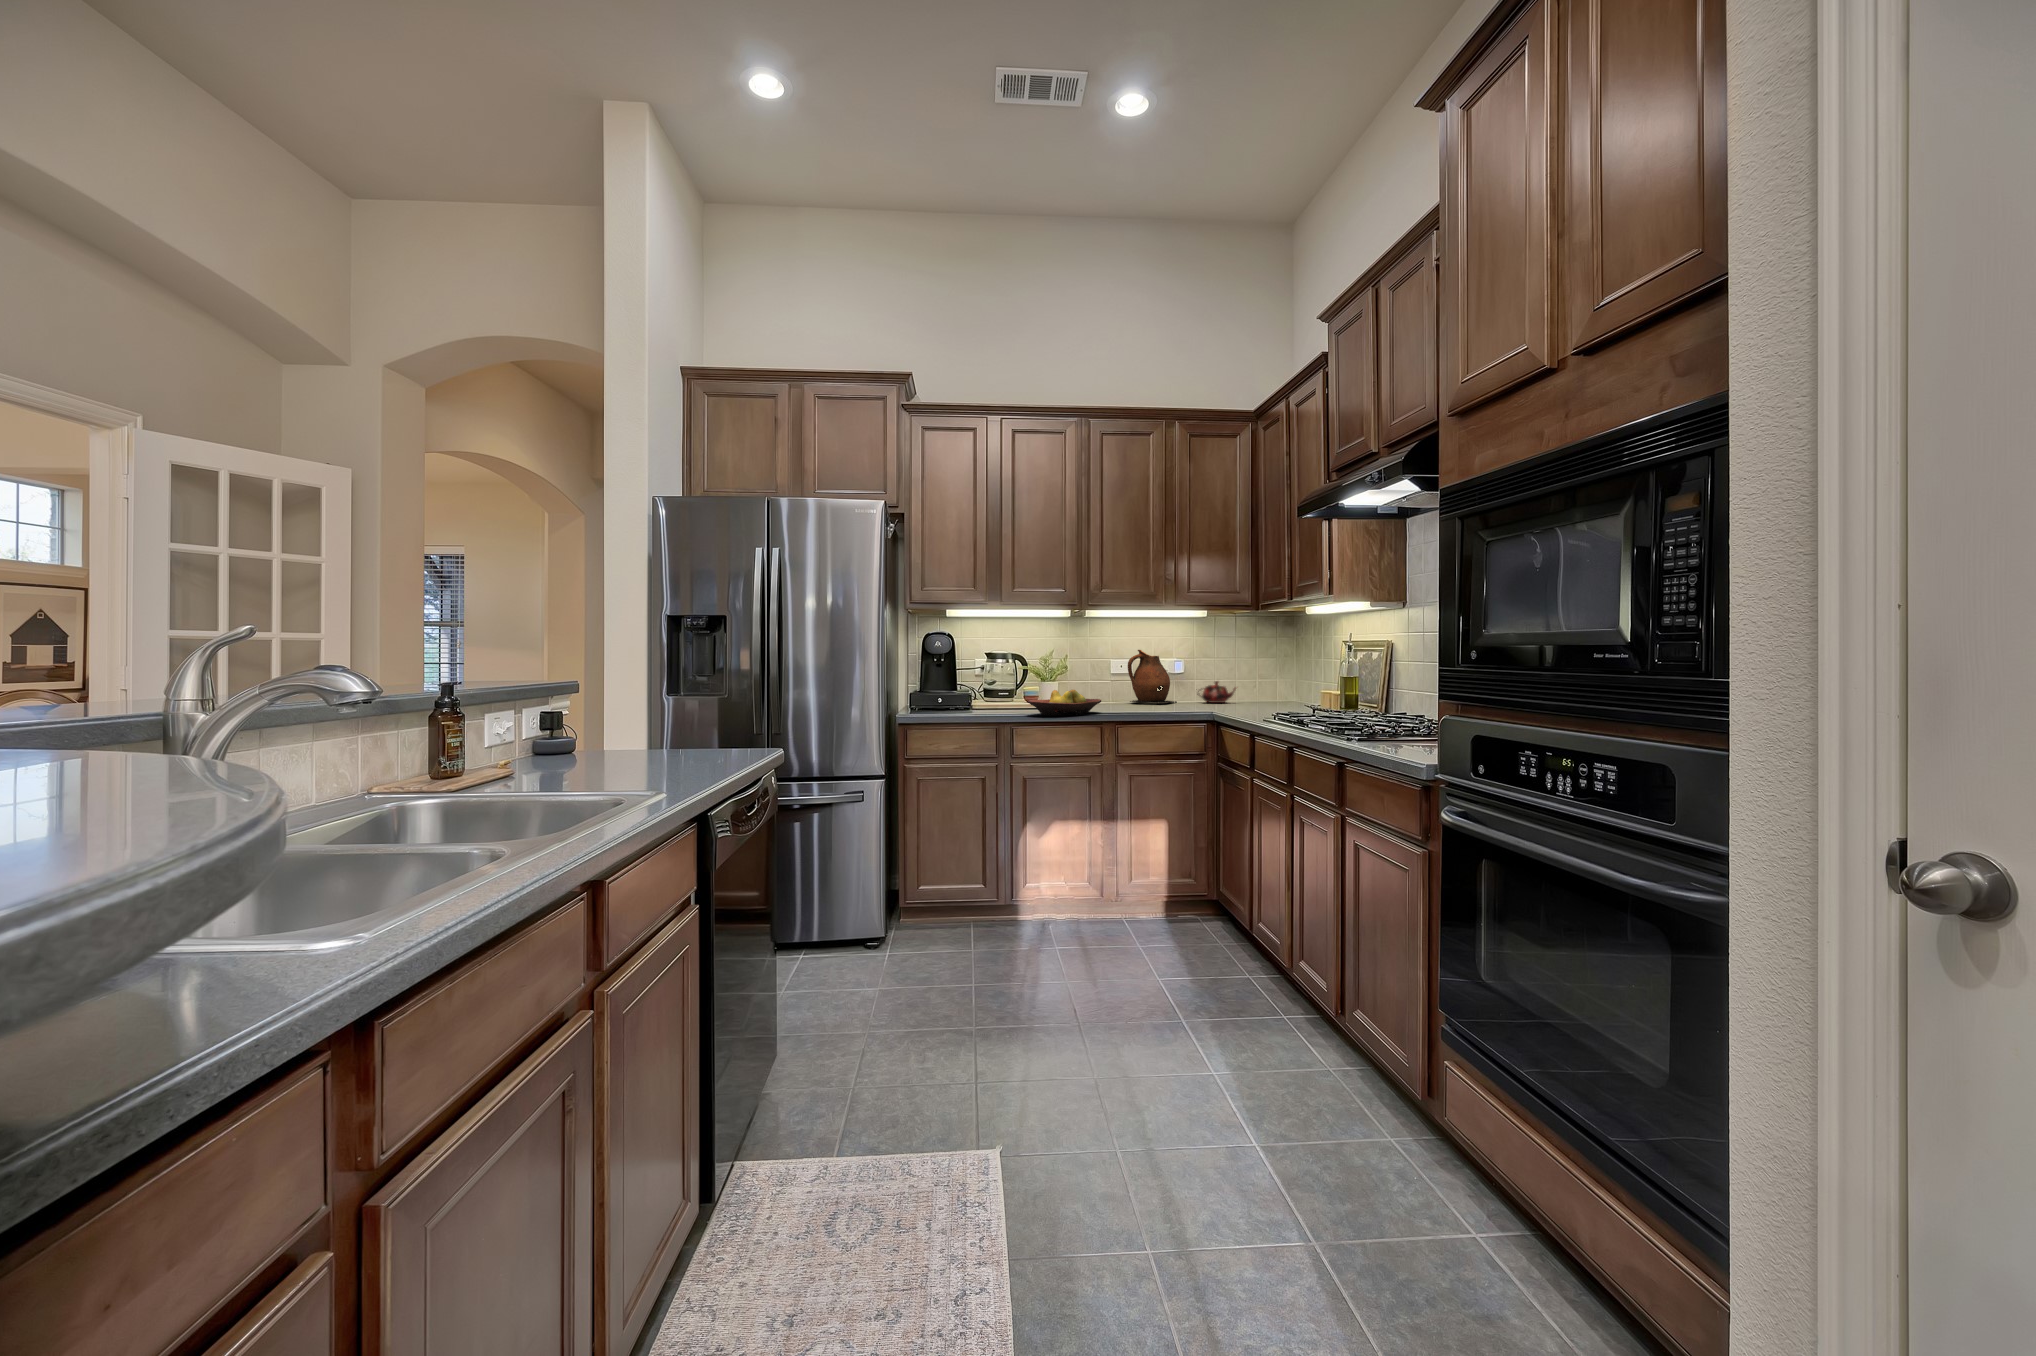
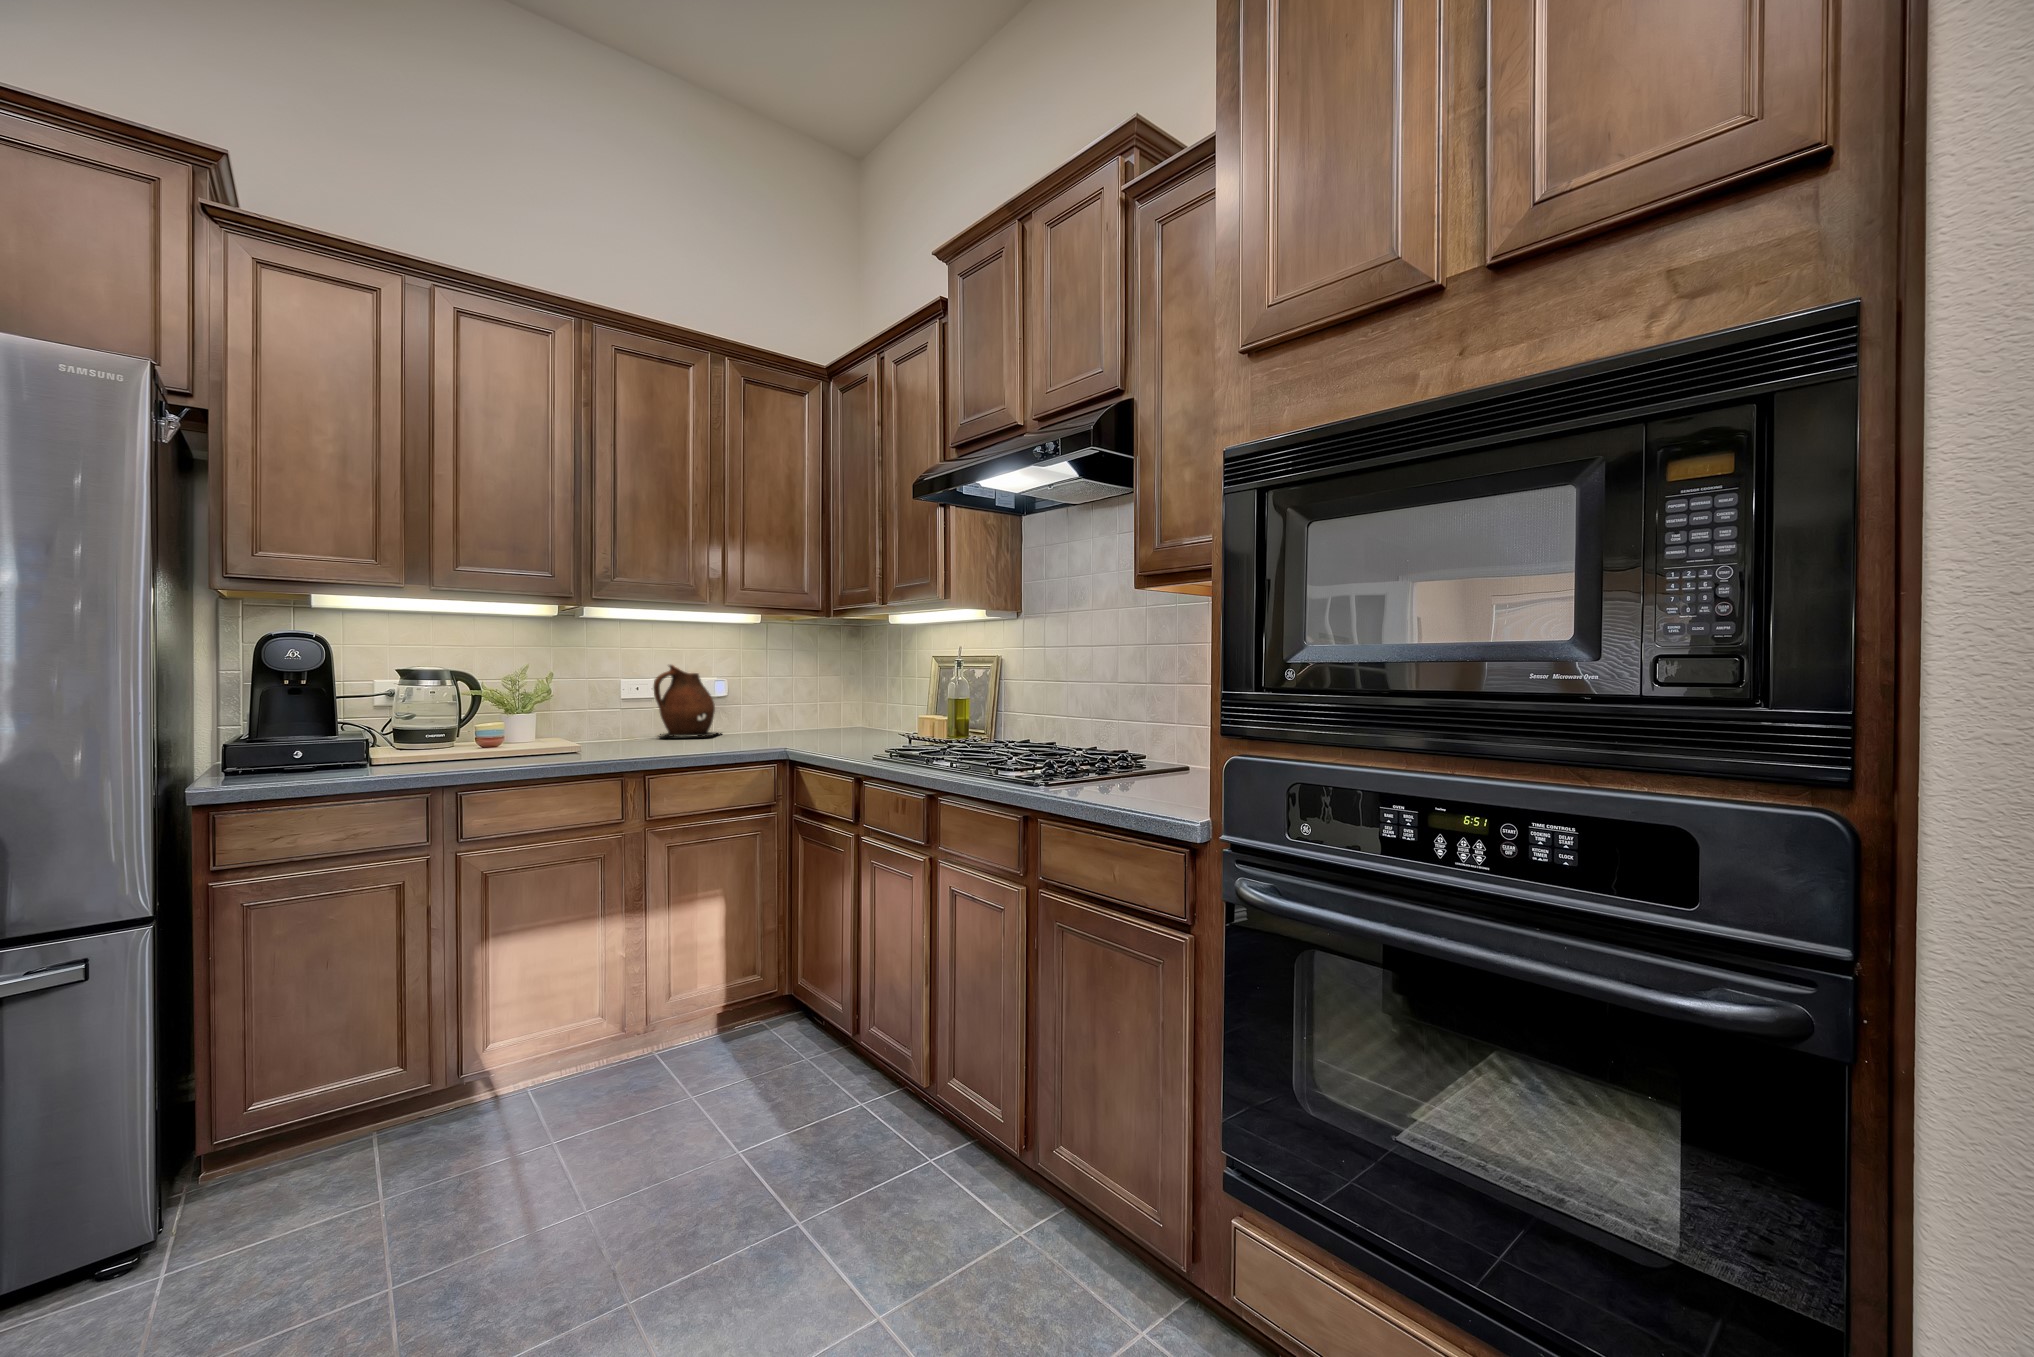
teapot: present [1197,681,1236,703] -> none [749,704,804,732]
fruit bowl: present [1028,690,1101,716] -> none [493,725,626,770]

